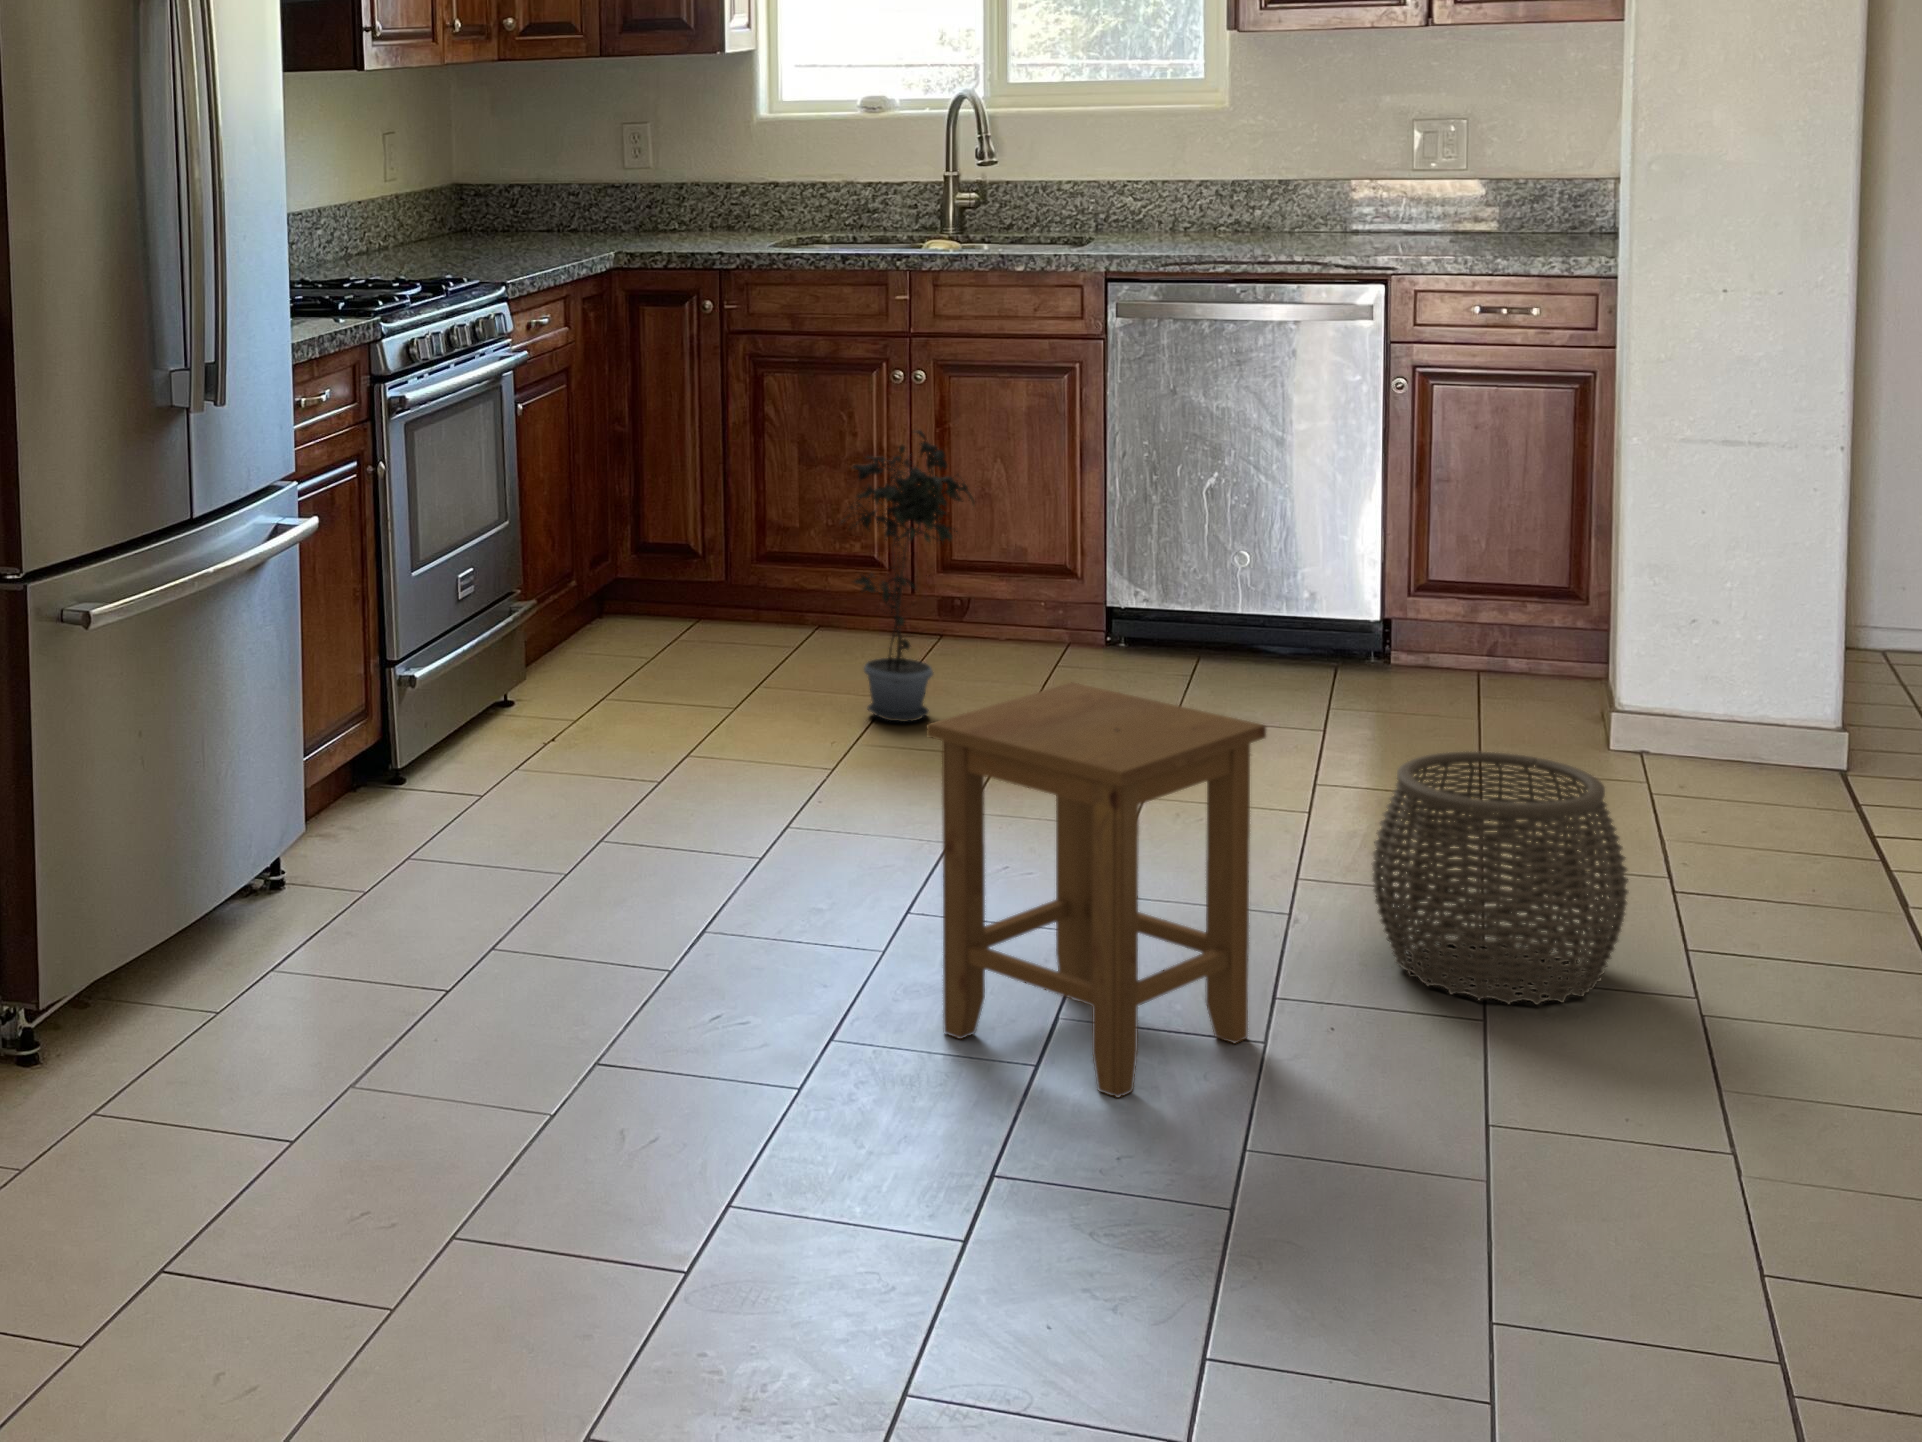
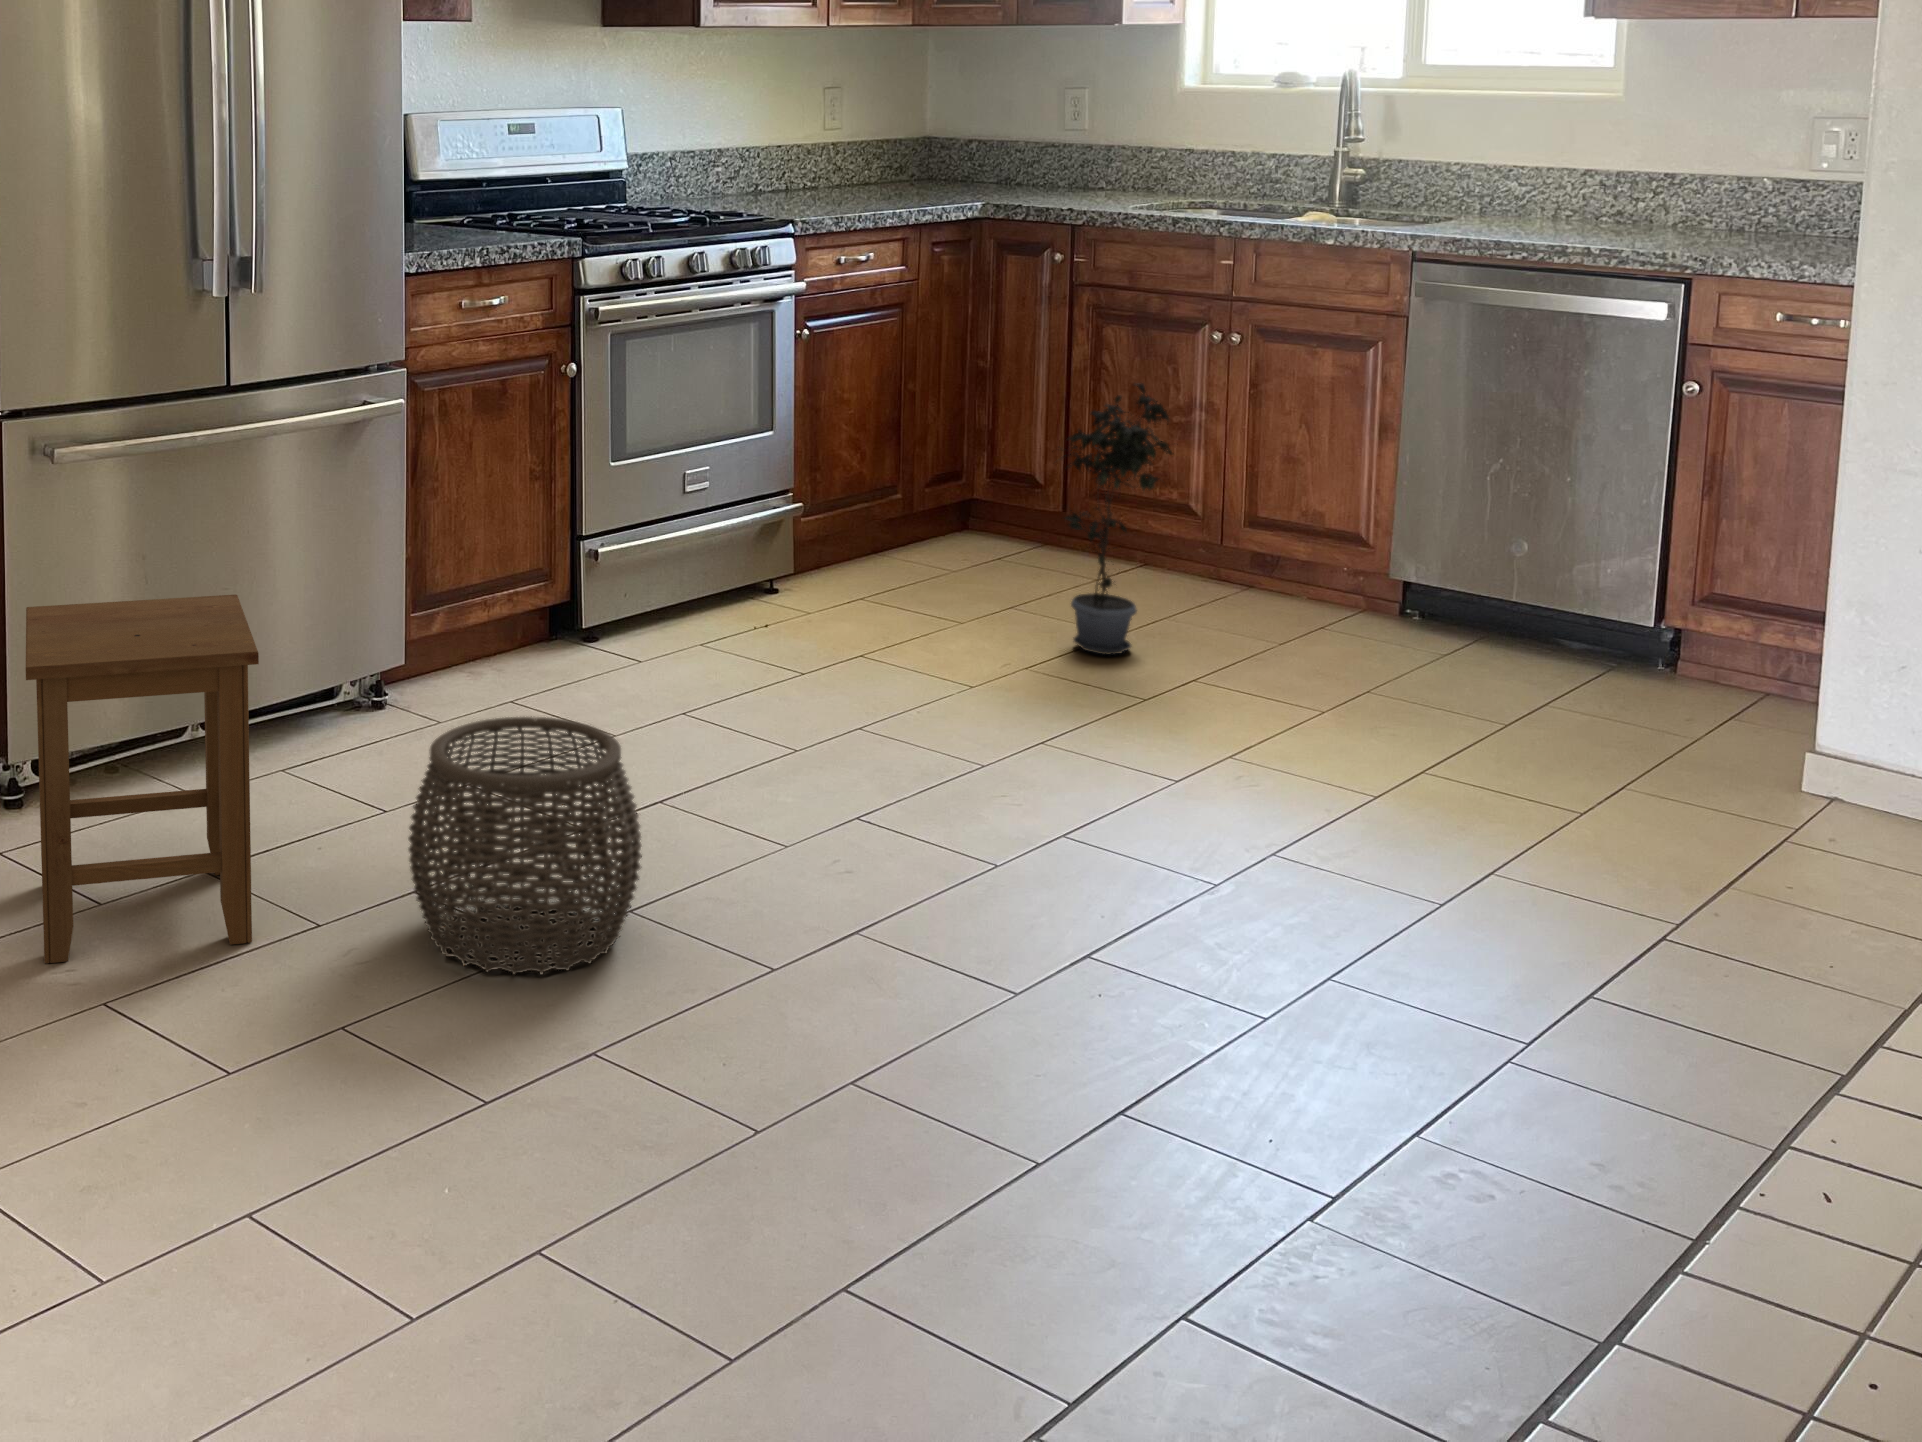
stool: present [927,682,1266,1098] -> present [26,594,259,963]
woven basket: present [1372,751,1628,1005] -> present [408,716,642,975]

